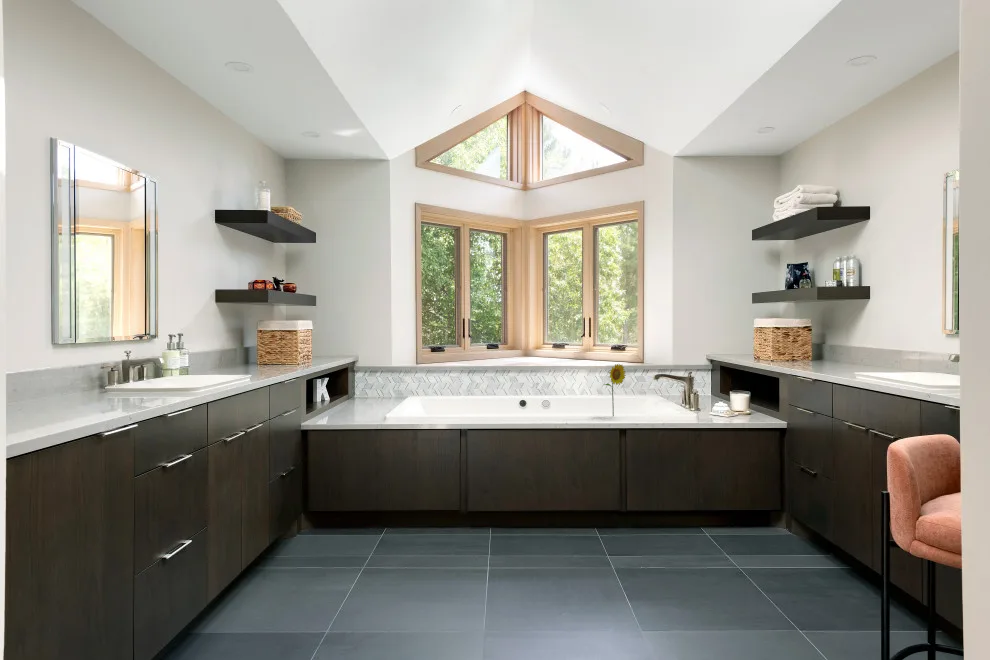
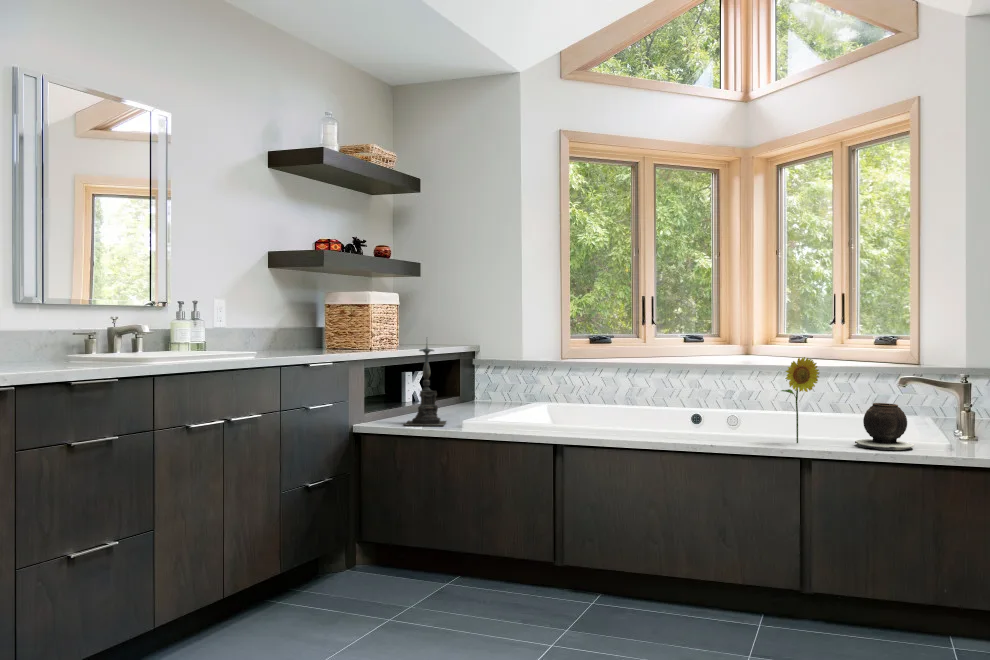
candle holder: none [340,355,376,422] -> present [404,346,446,426]
vase: none [643,389,676,417] -> present [855,403,914,450]

